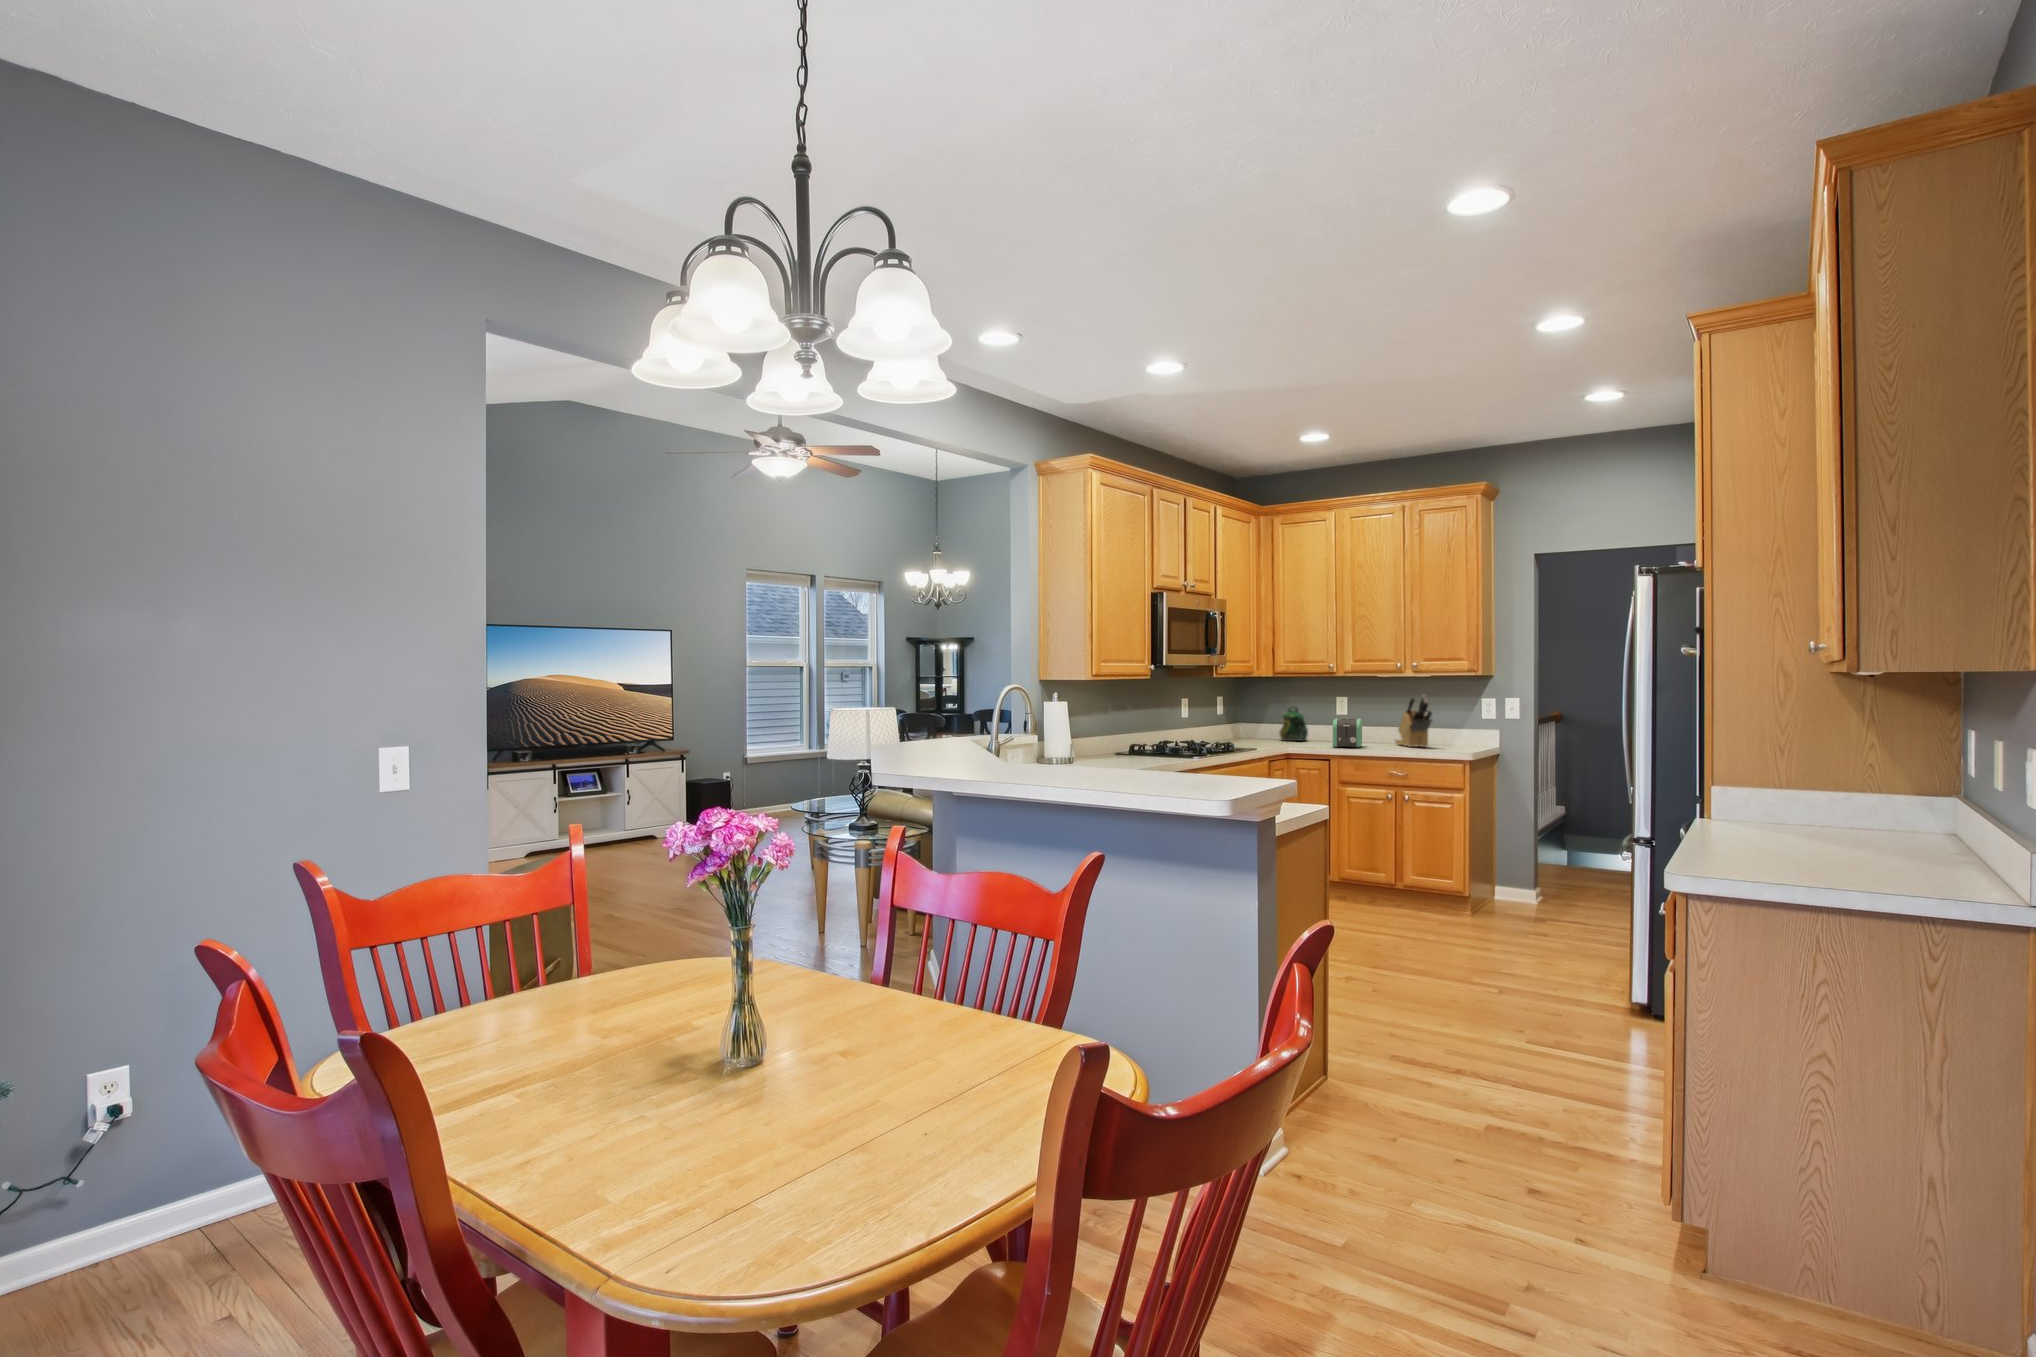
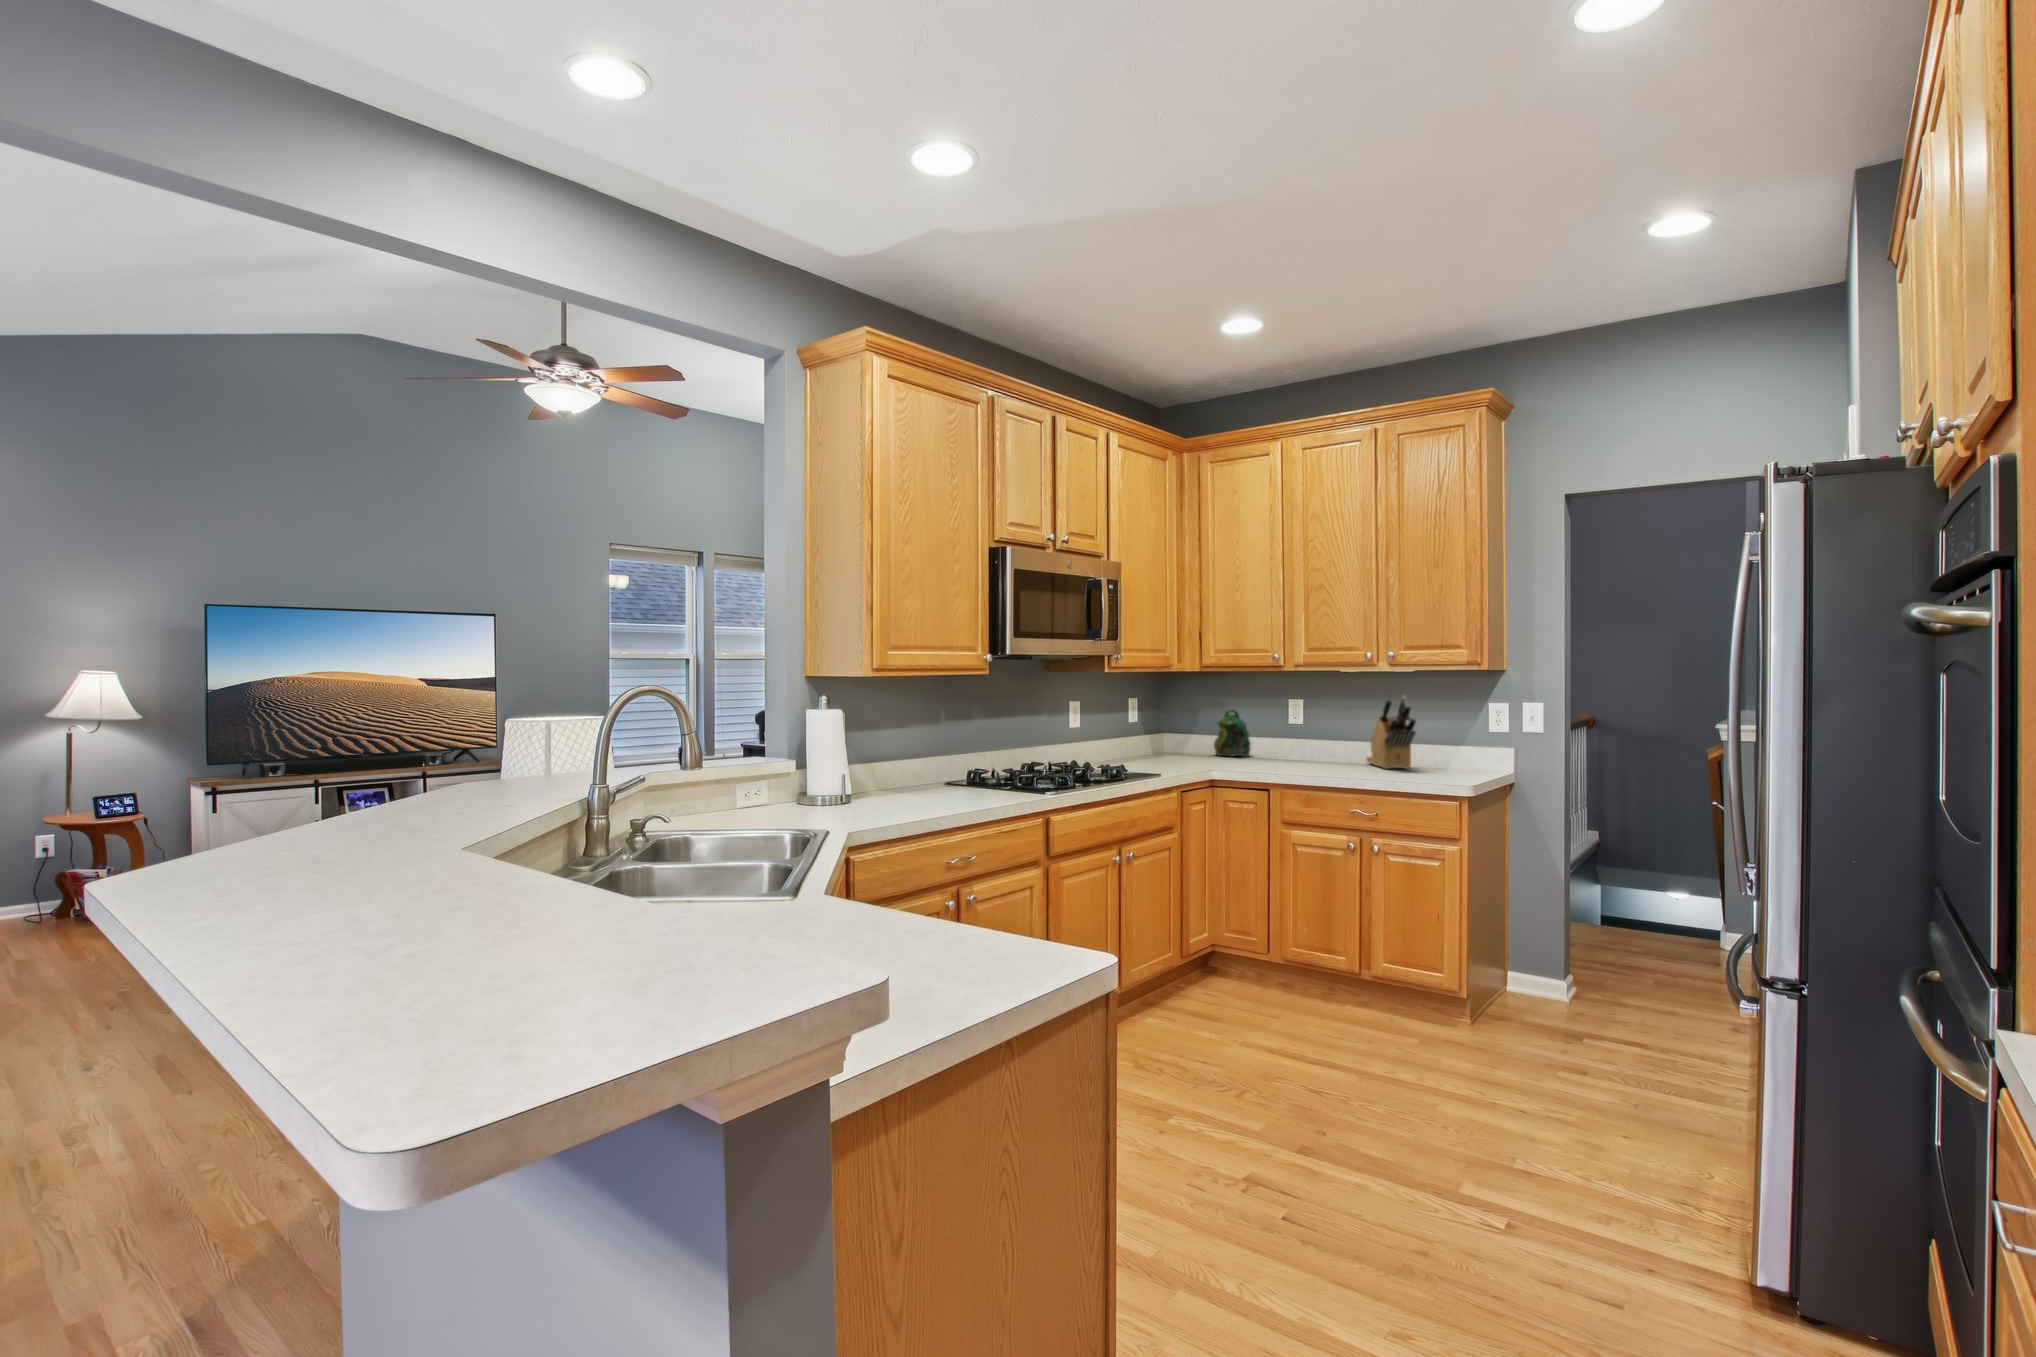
toaster: present [1333,719,1362,748] -> none [1274,728,1319,771]

